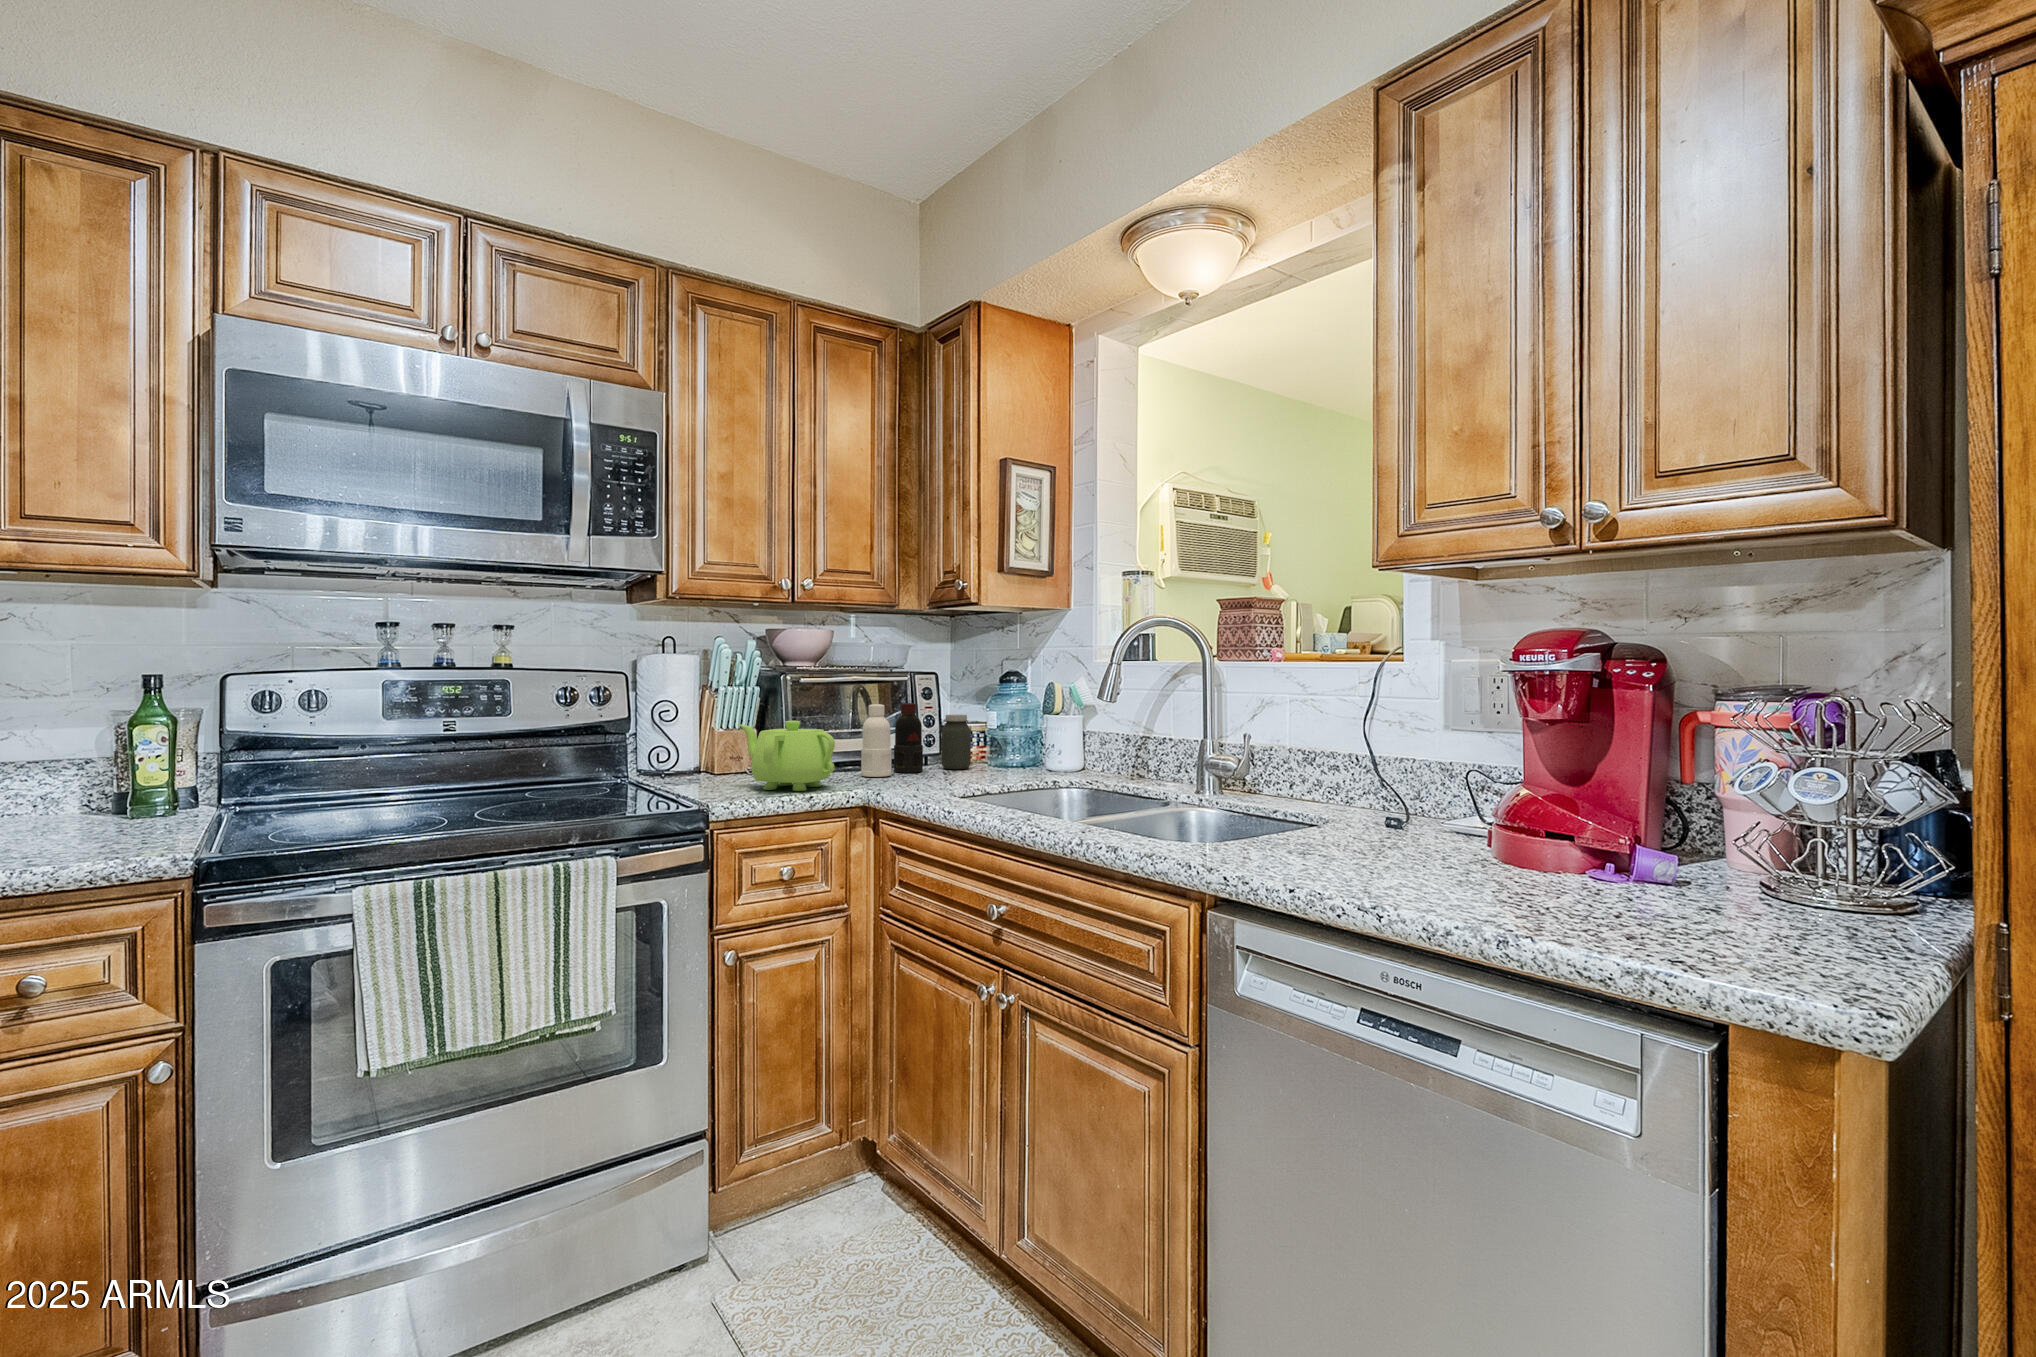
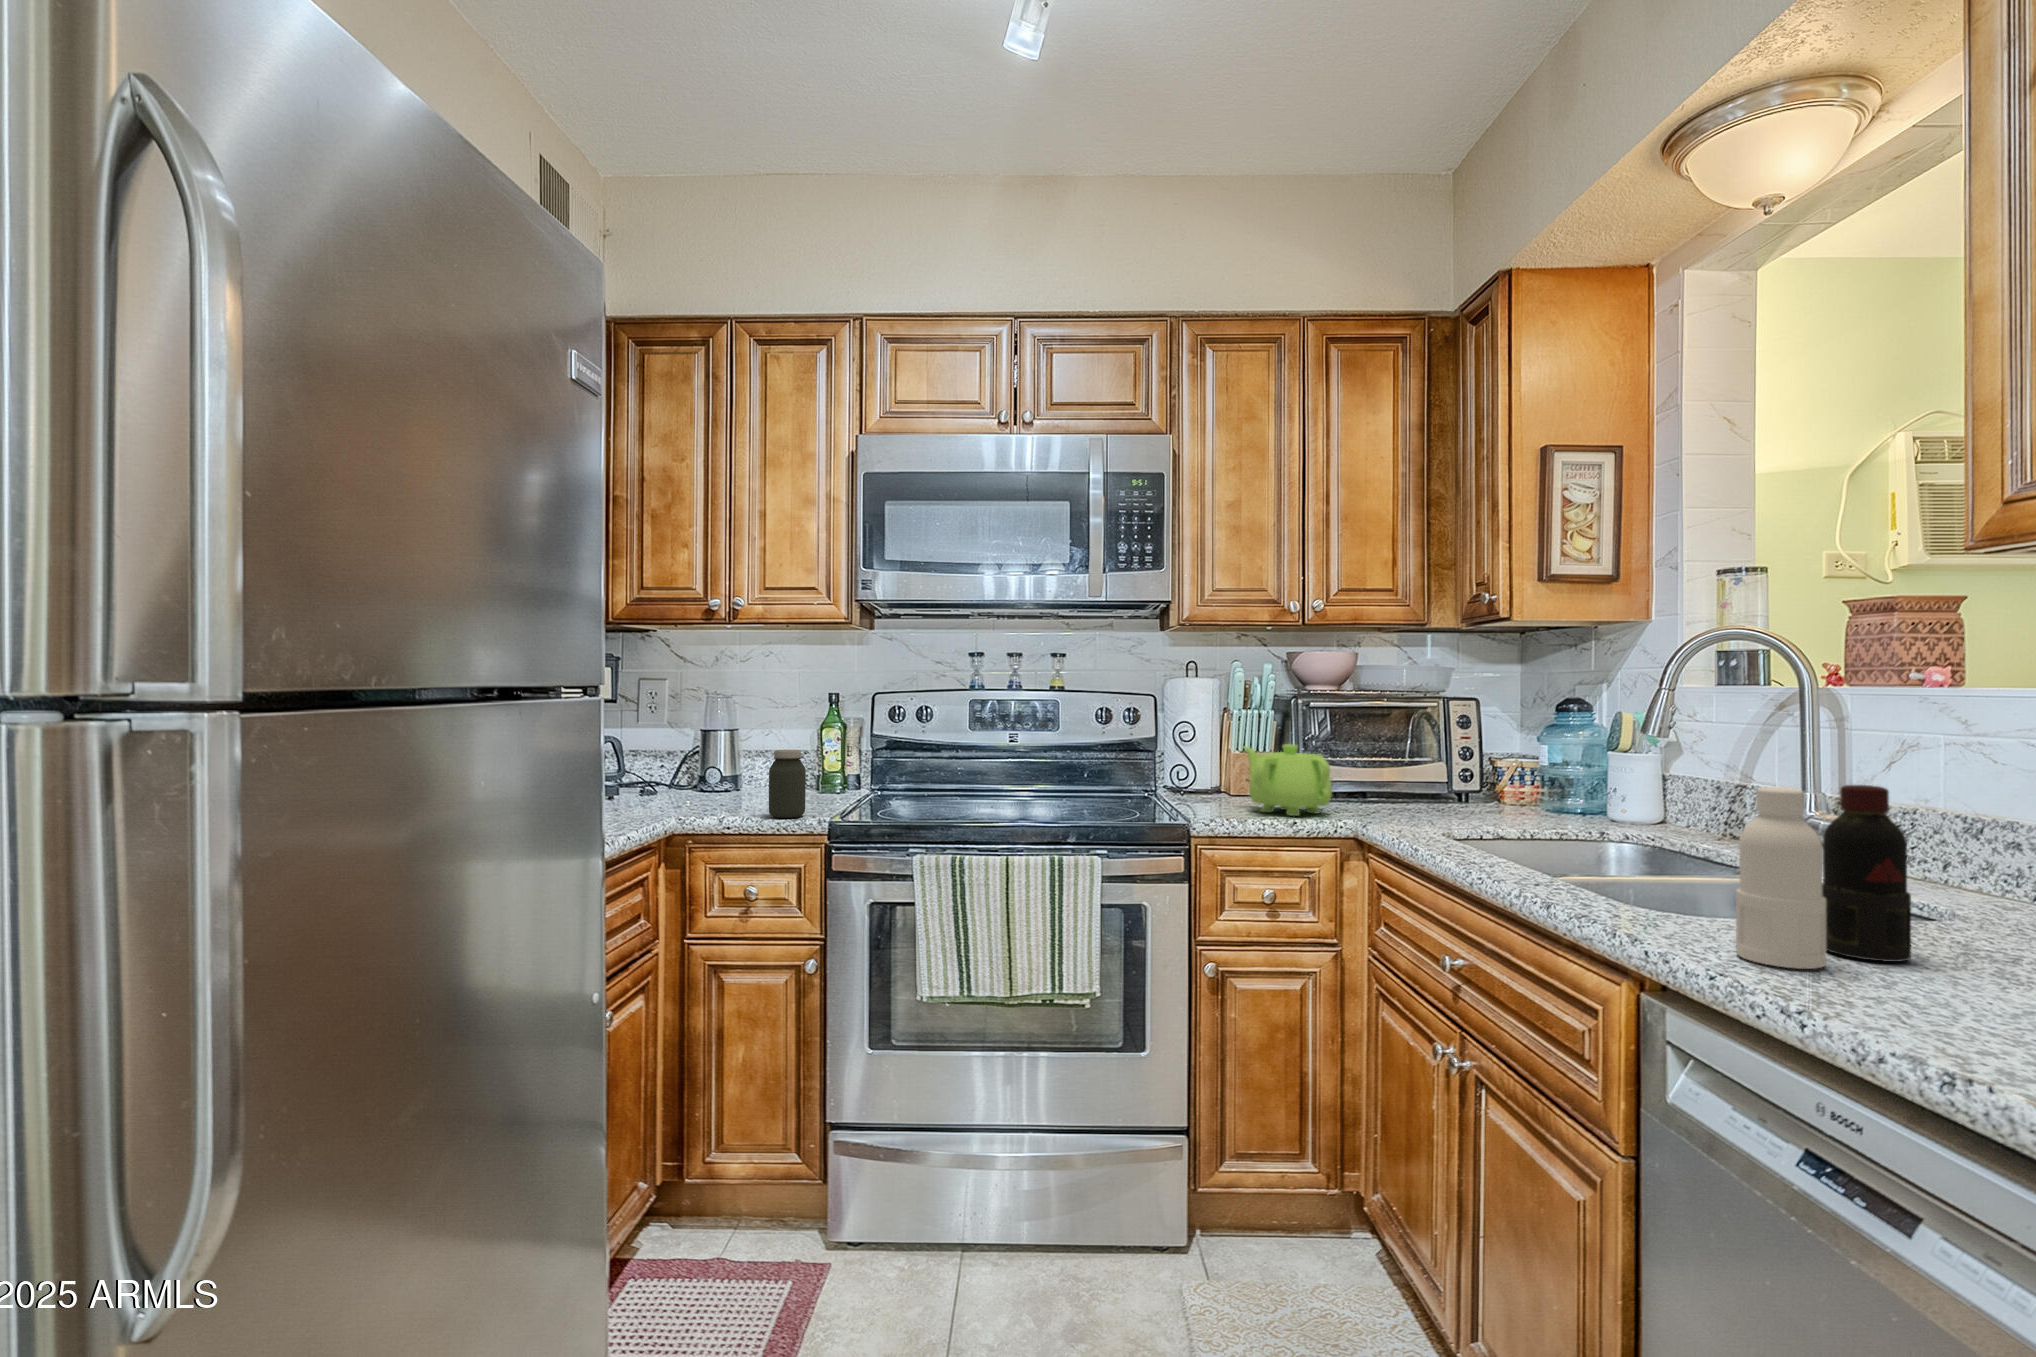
bottle: present [861,703,923,777] -> present [1736,785,1911,969]
jar: present [942,715,971,769] -> present [769,750,806,818]

